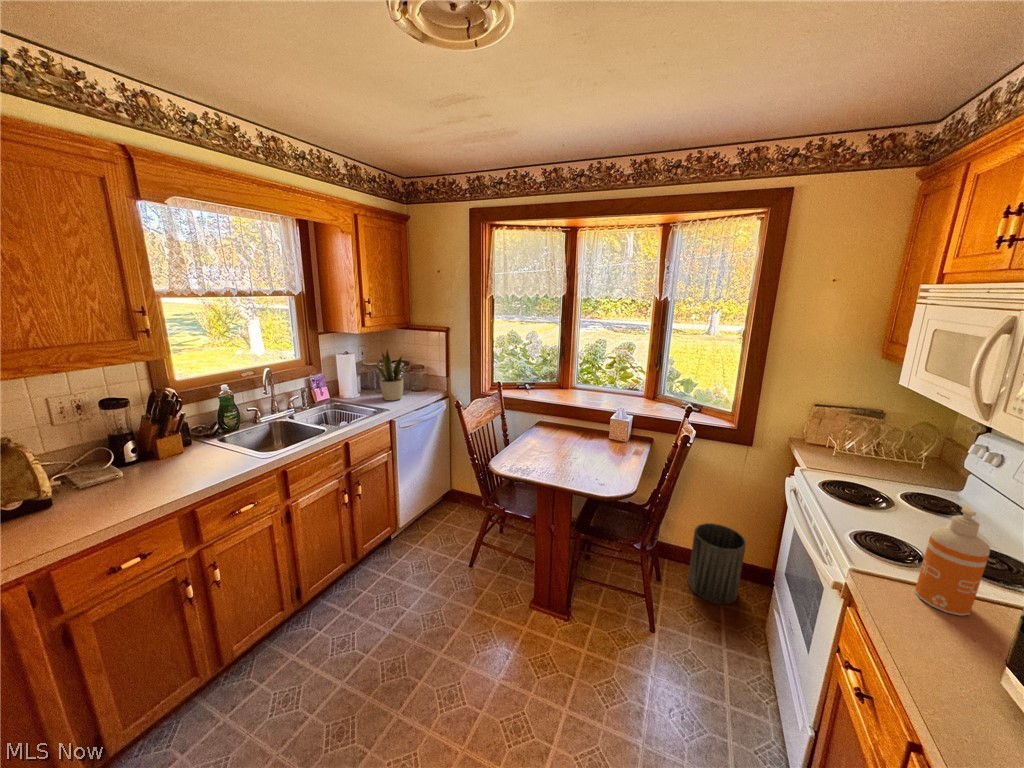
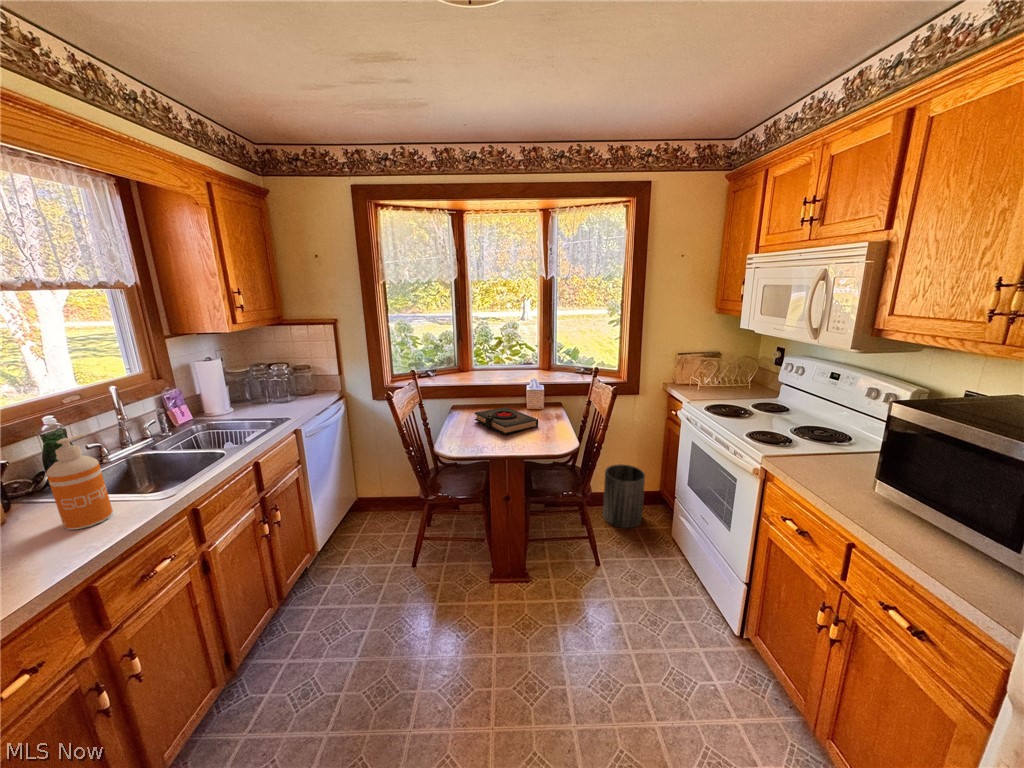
potted plant: present [375,350,407,401] -> none [248,346,301,409]
book: none [547,433,607,461] -> present [475,407,538,434]
soap dispenser: present [915,504,990,616] -> present [47,435,113,530]

